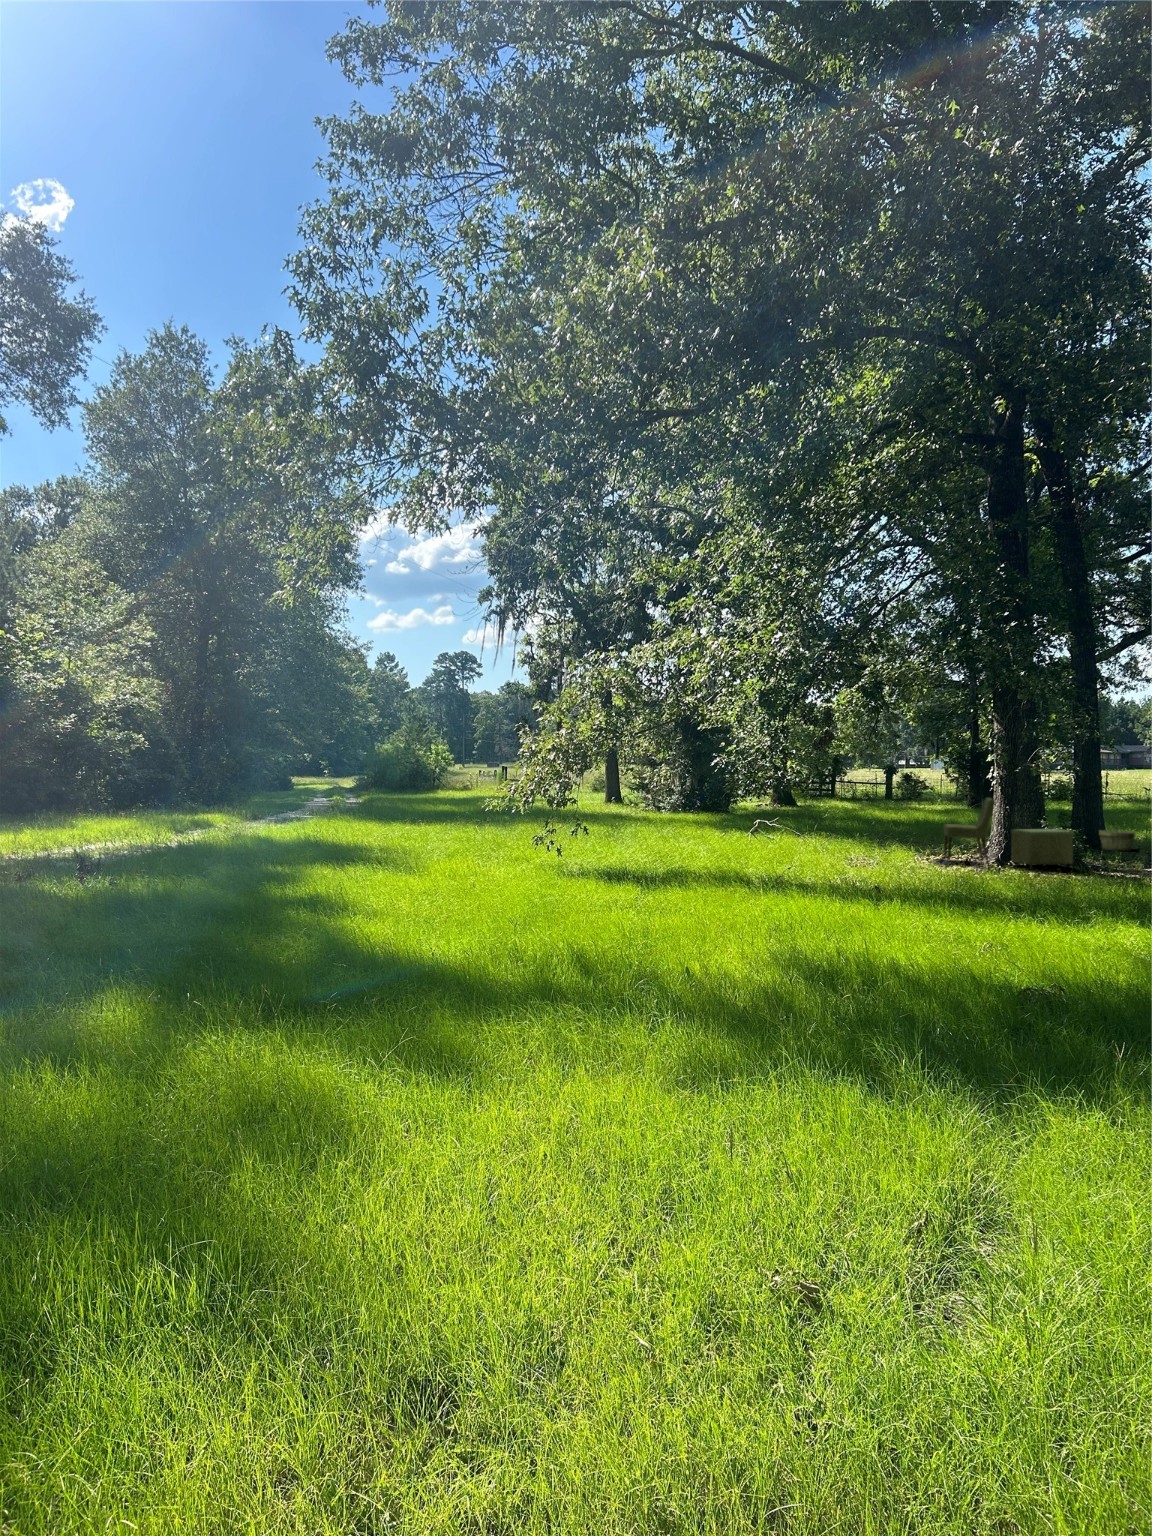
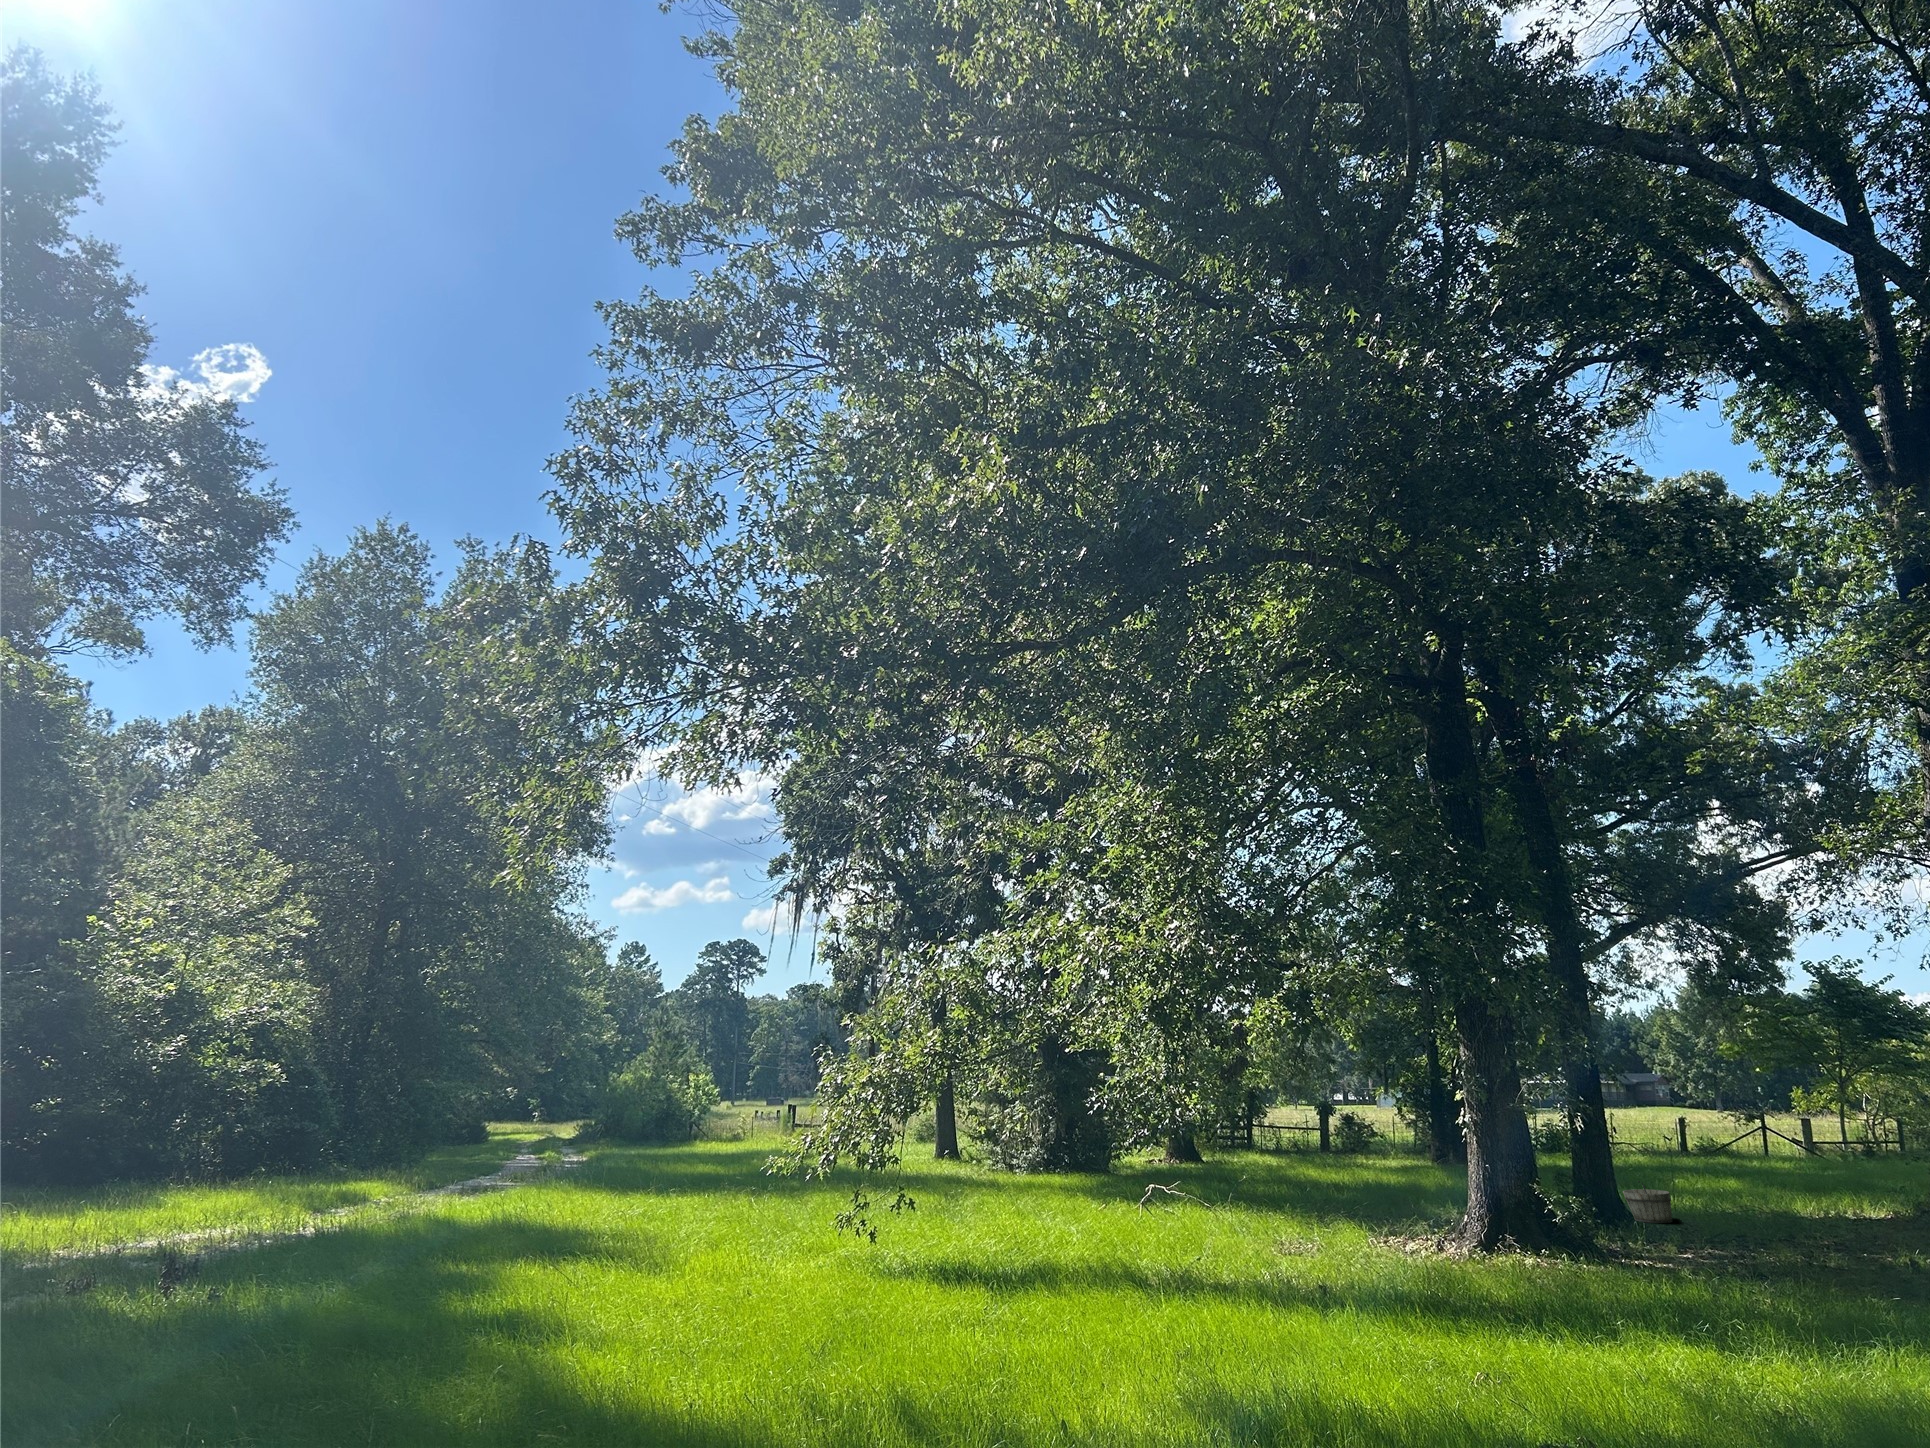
chair: present [943,798,995,863] -> none [1425,1150,1502,1259]
storage bench: present [1011,829,1074,867] -> none [1520,1197,1616,1265]

